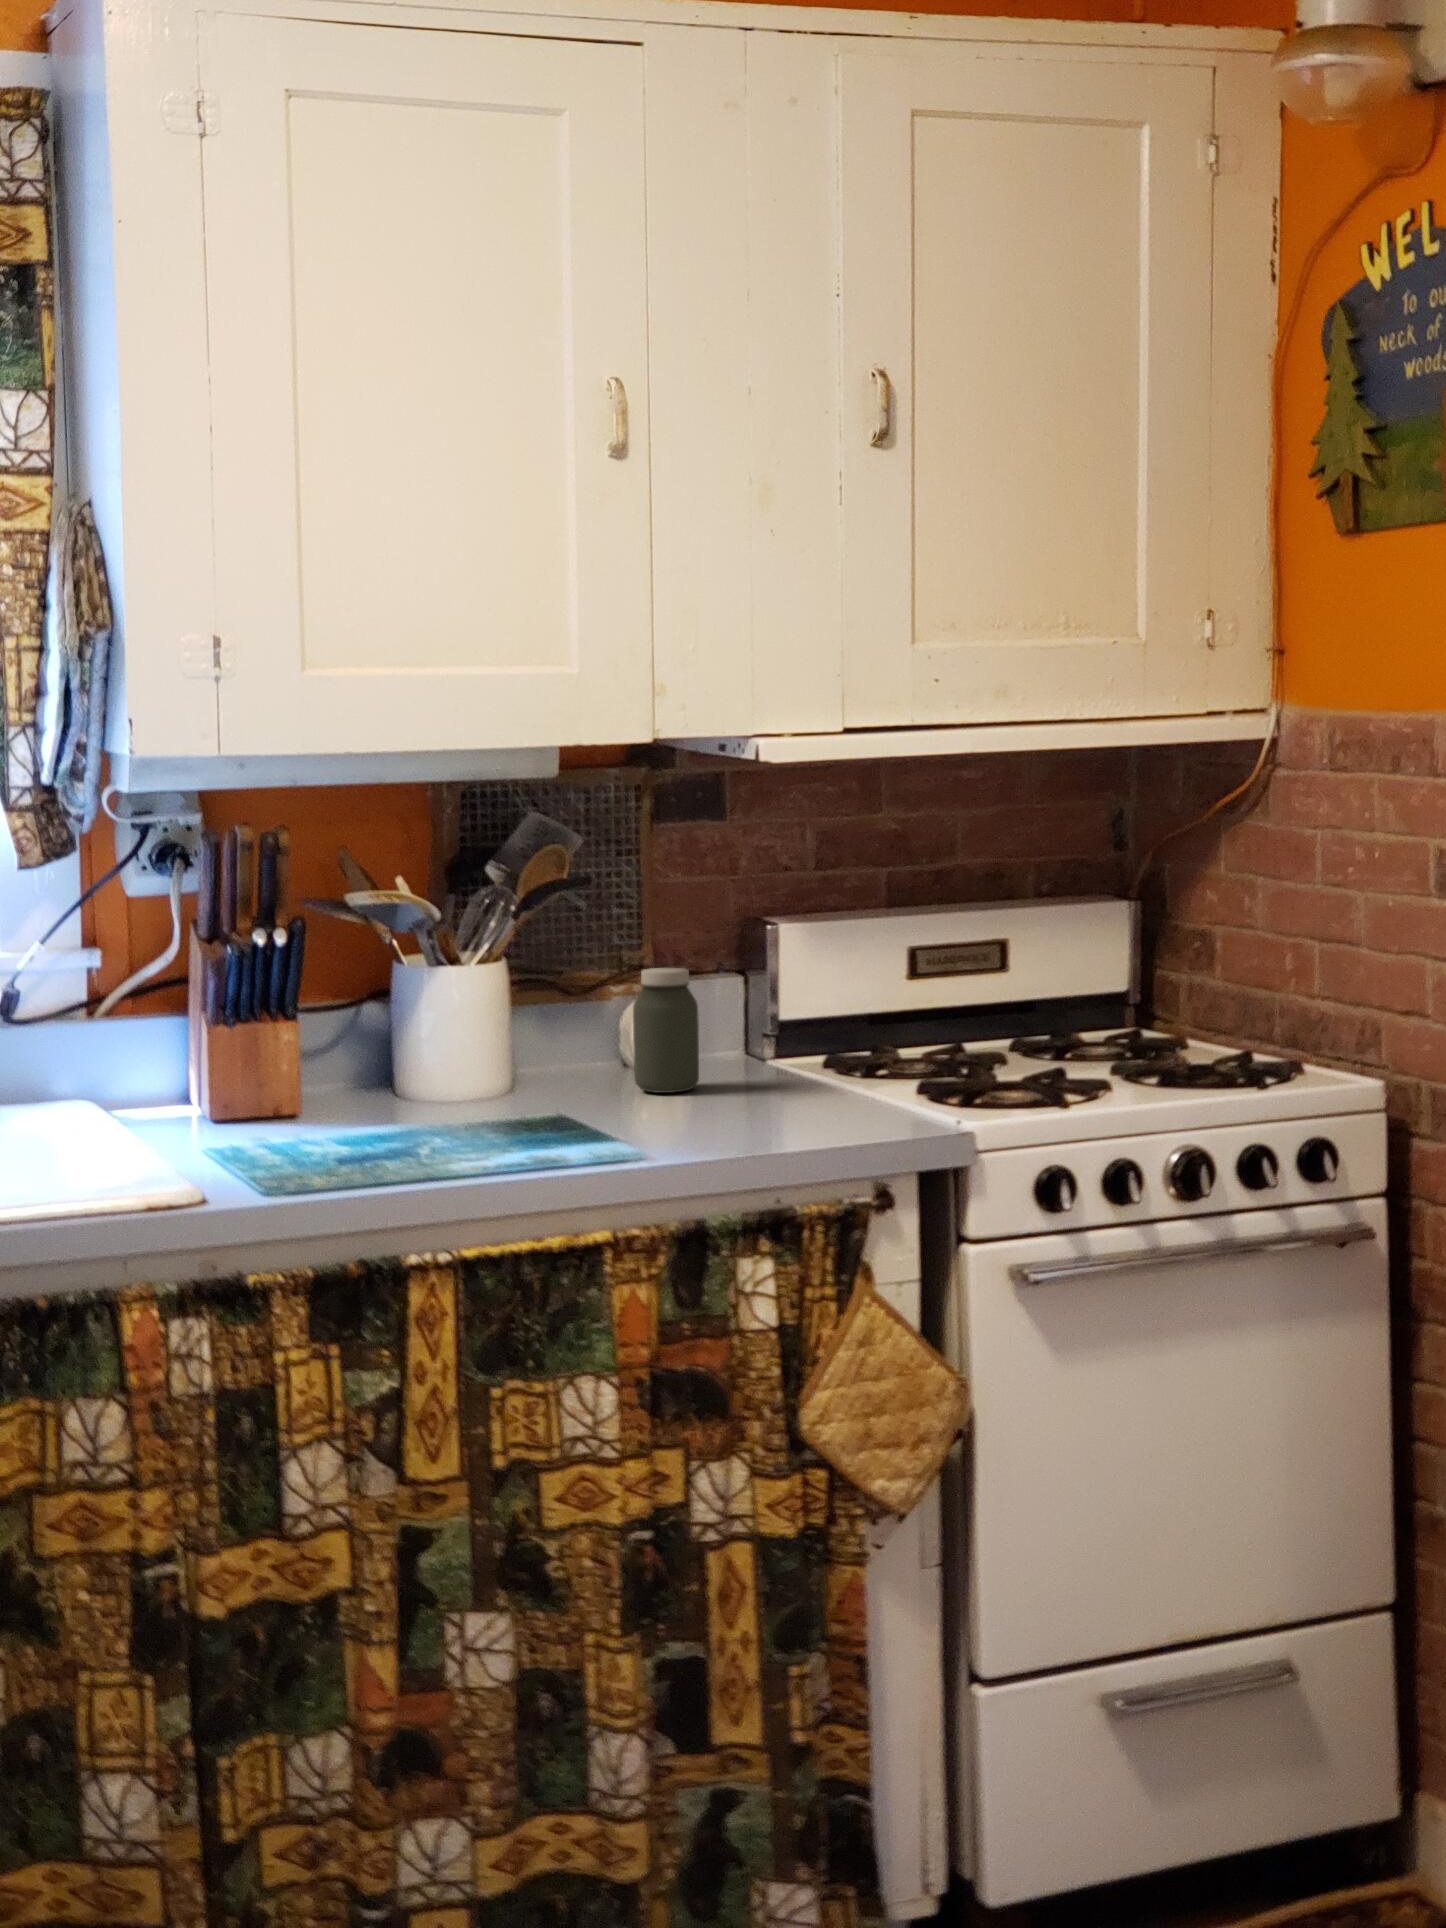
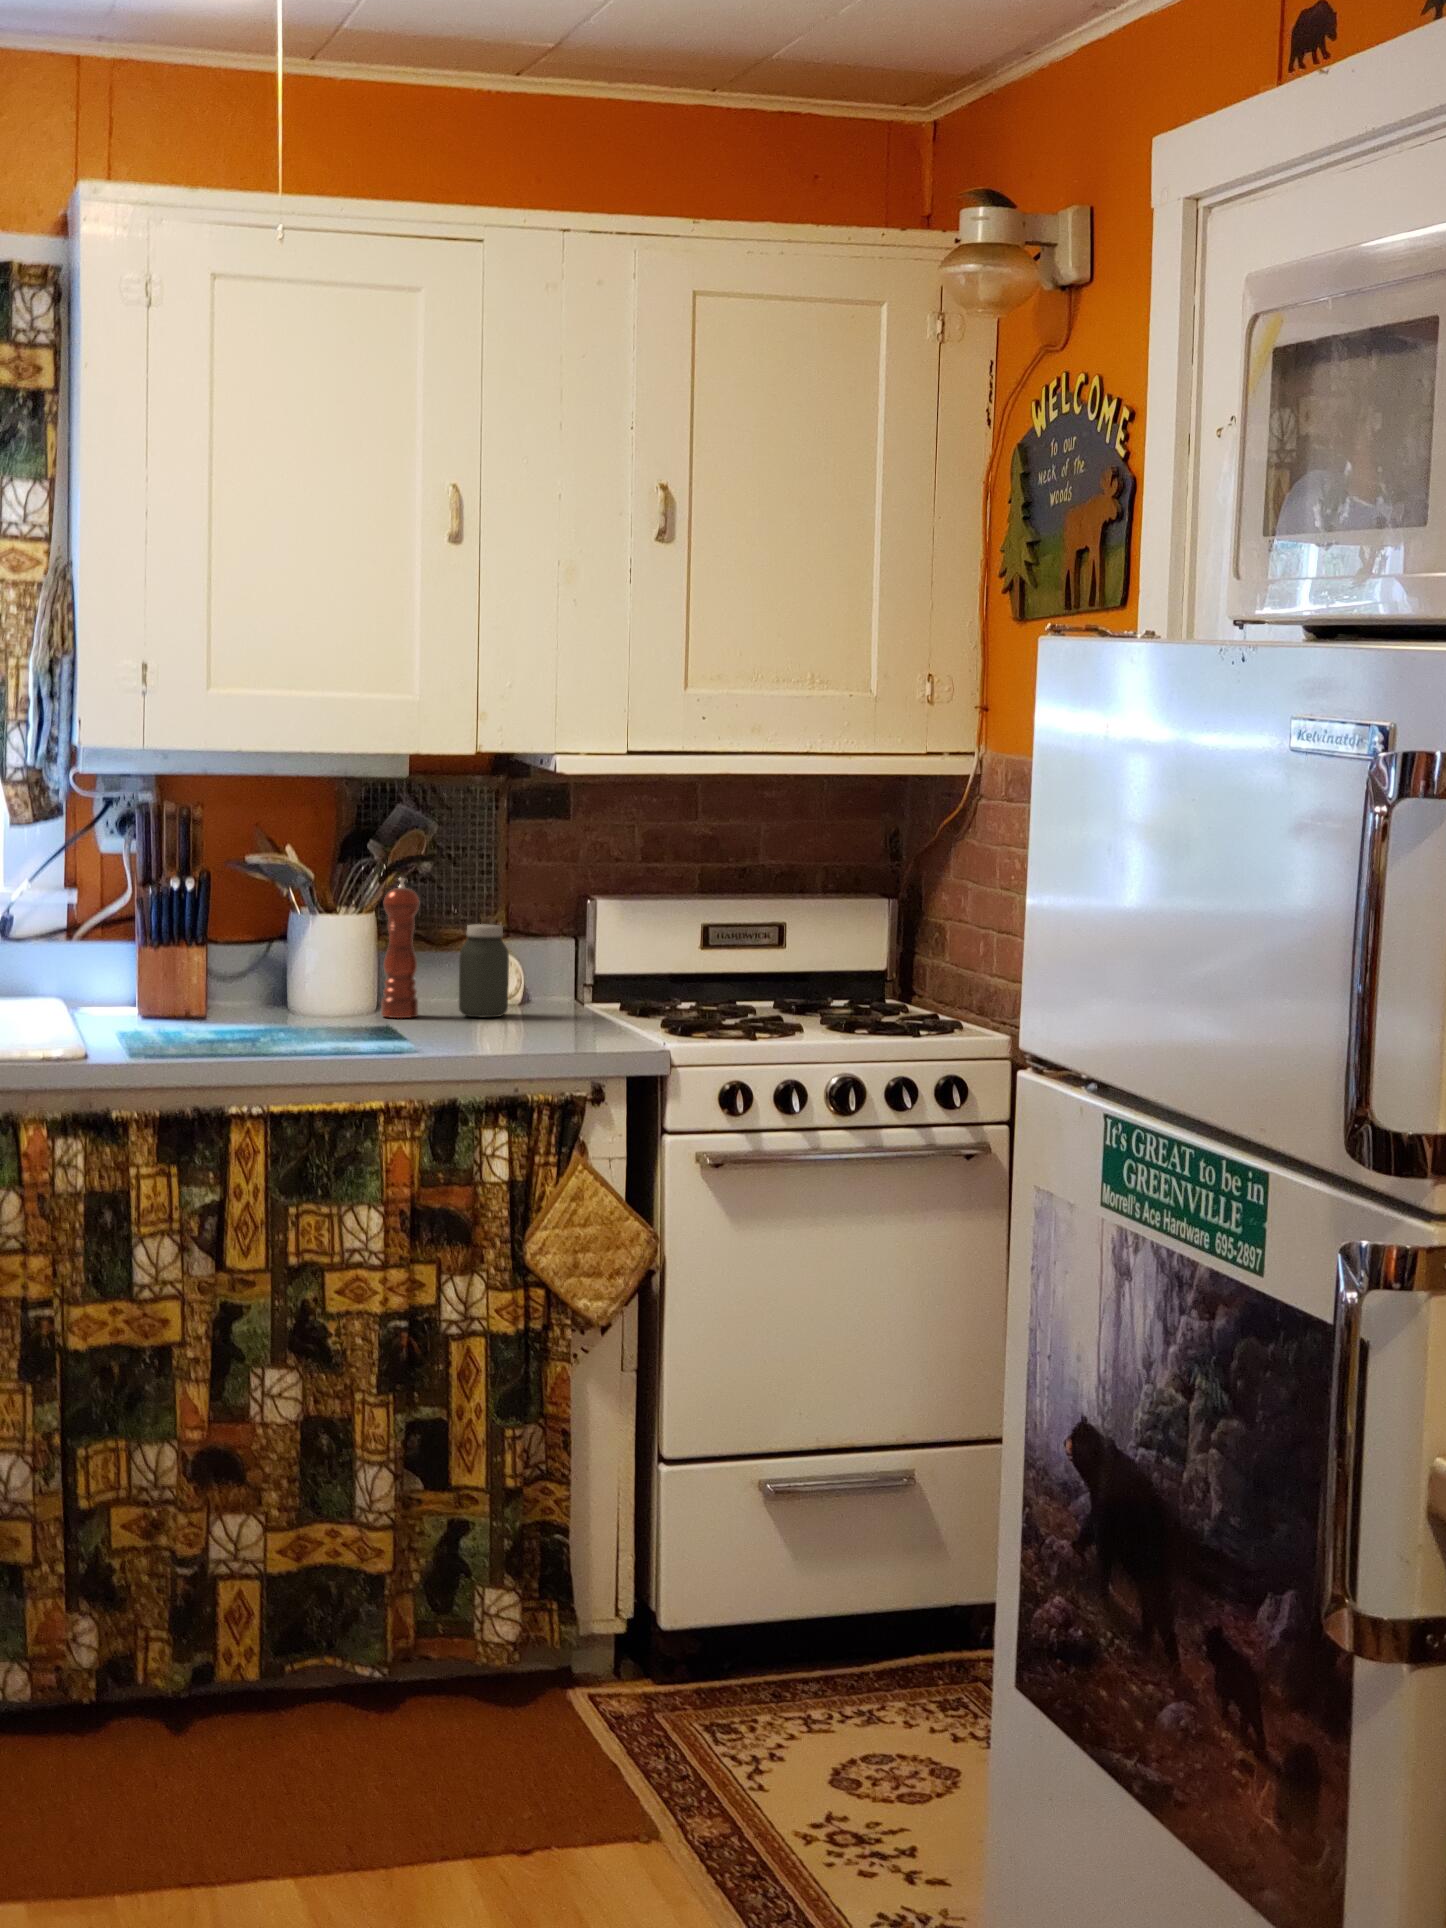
pepper mill: none [531,912,582,1100] -> present [381,878,419,1018]

